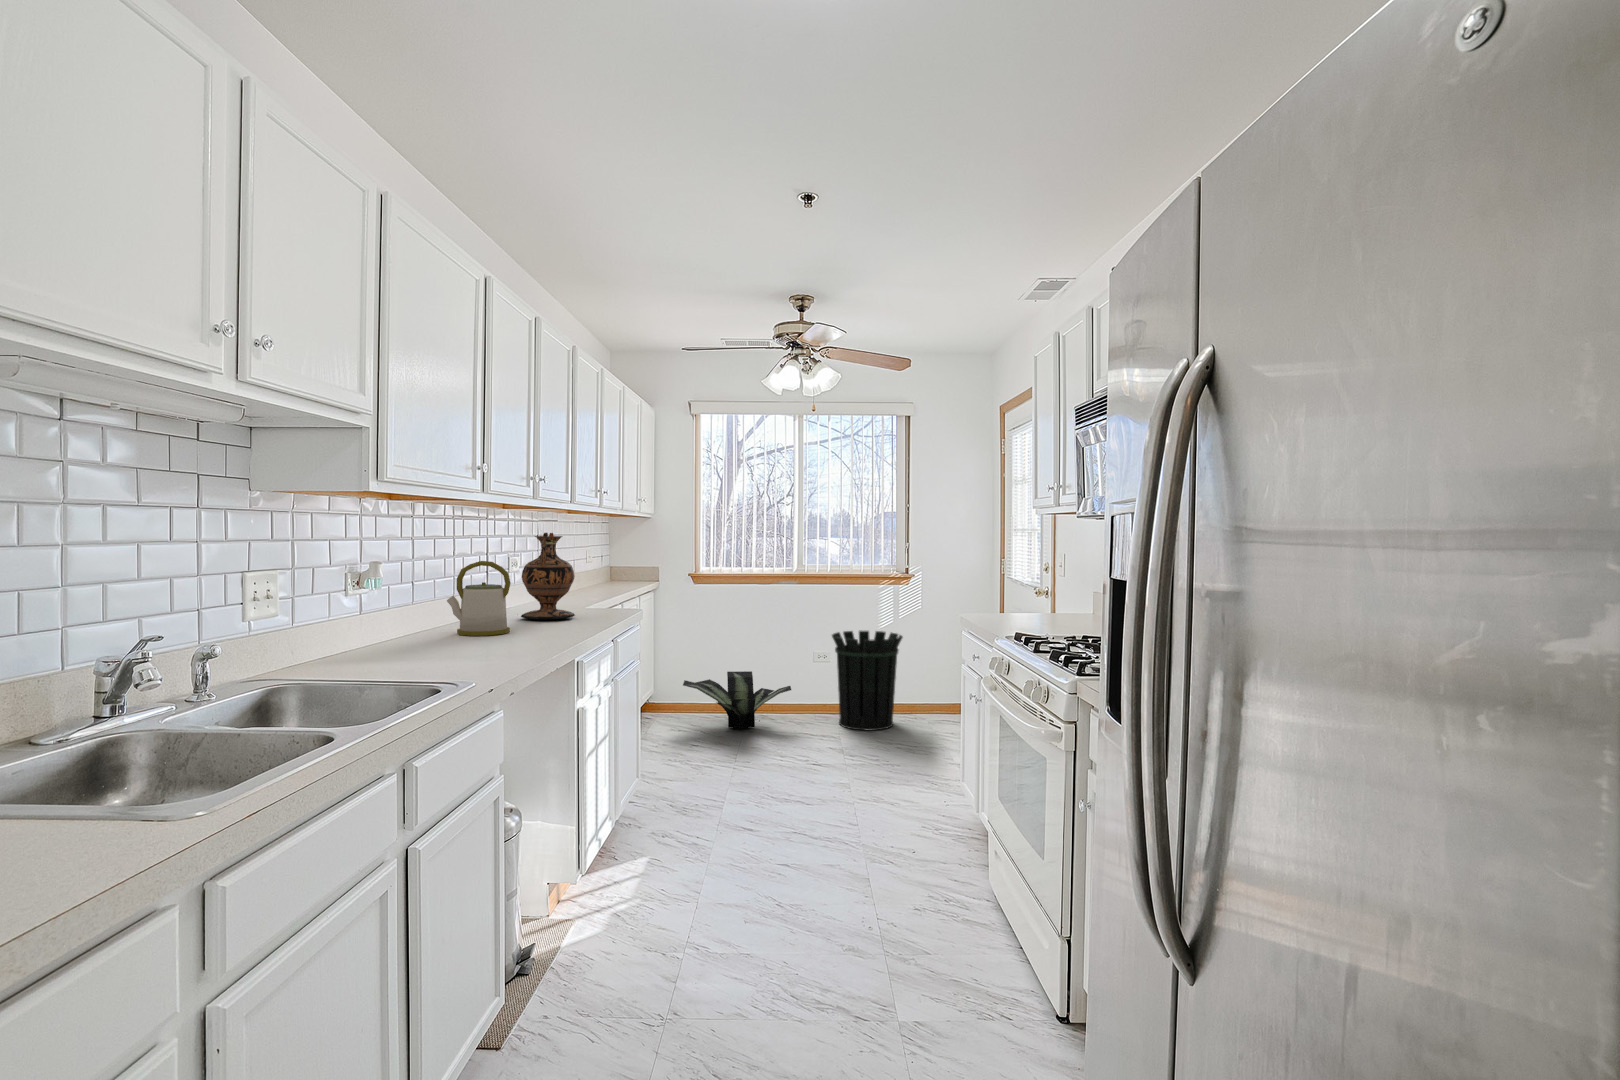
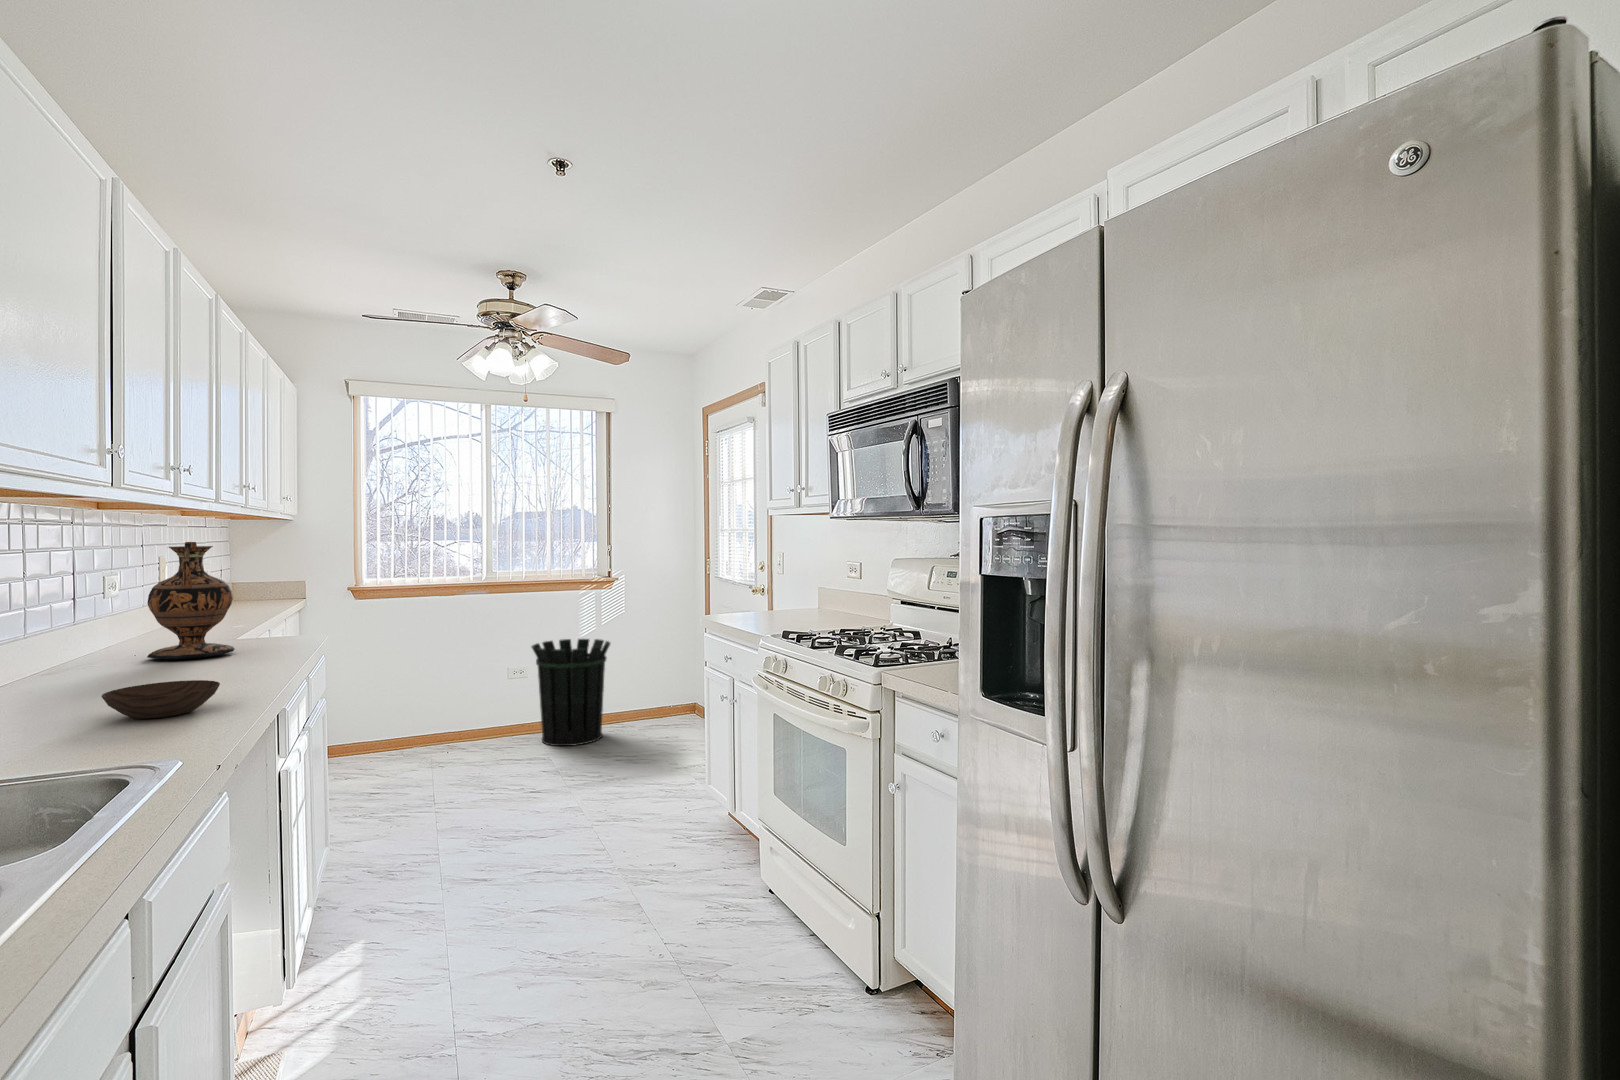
kettle: present [447,561,511,636] -> none [36,583,151,692]
bowl: none [461,632,530,656] -> present [102,680,220,719]
potted plant: present [683,671,791,730] -> none [349,696,489,766]

